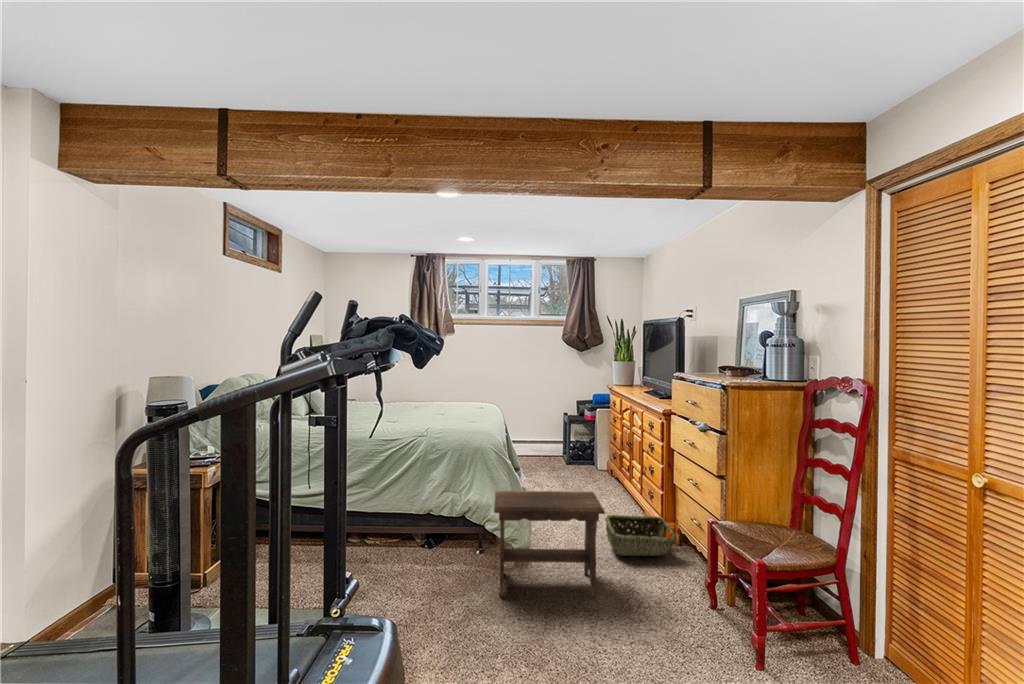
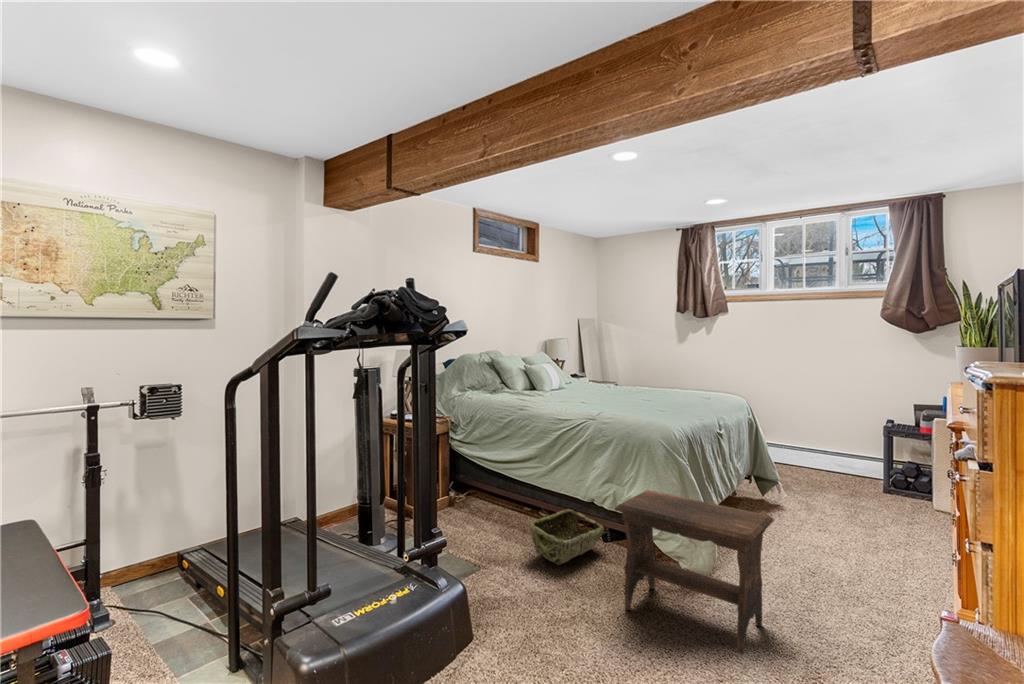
woven basket: present [605,515,676,556] -> present [529,509,604,565]

